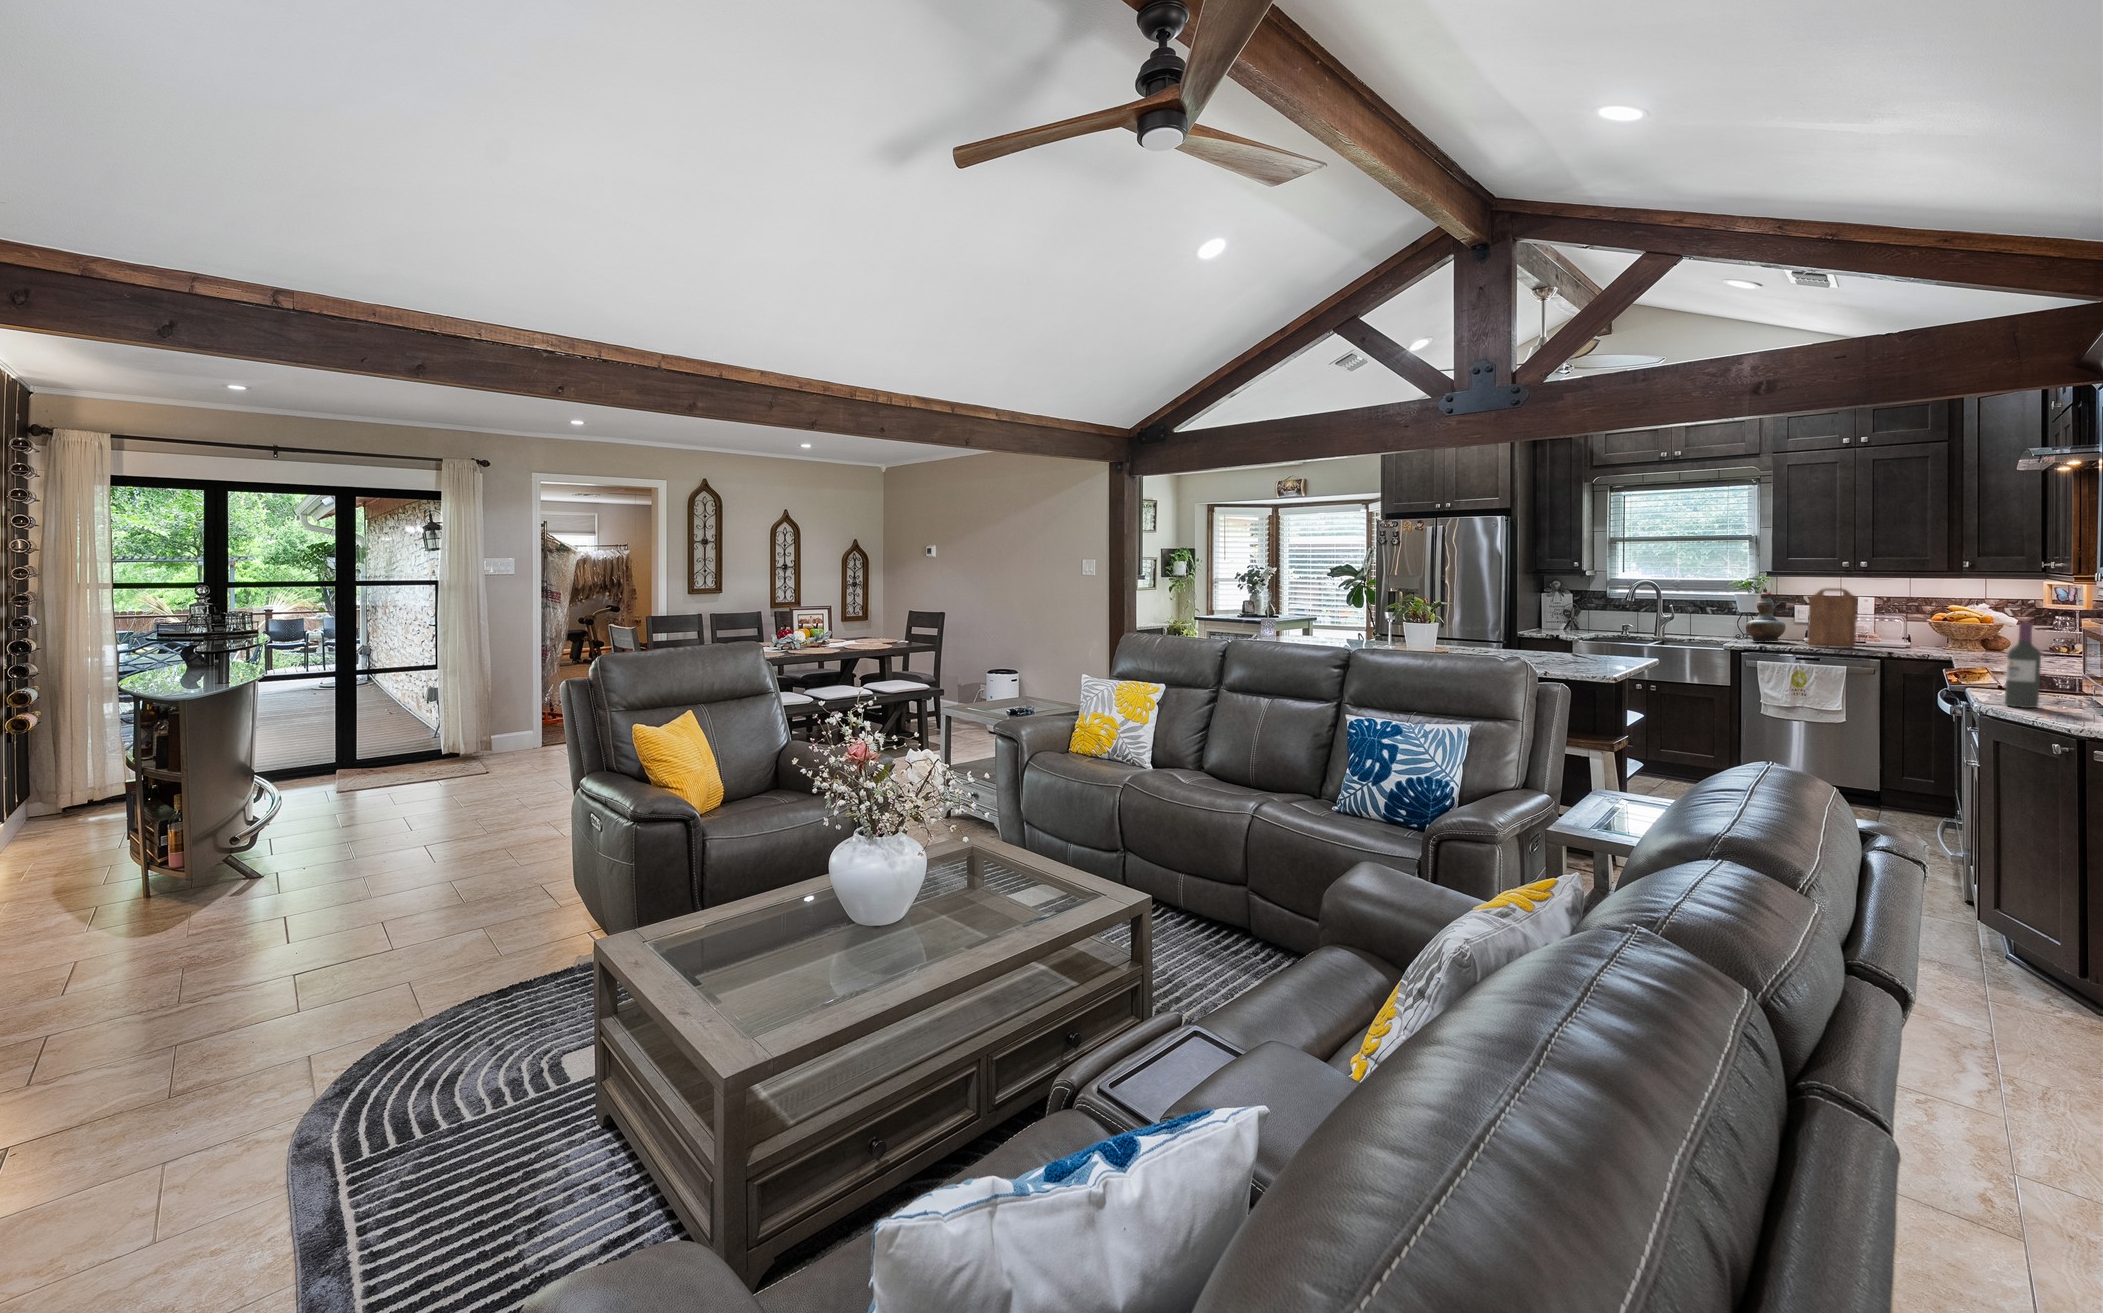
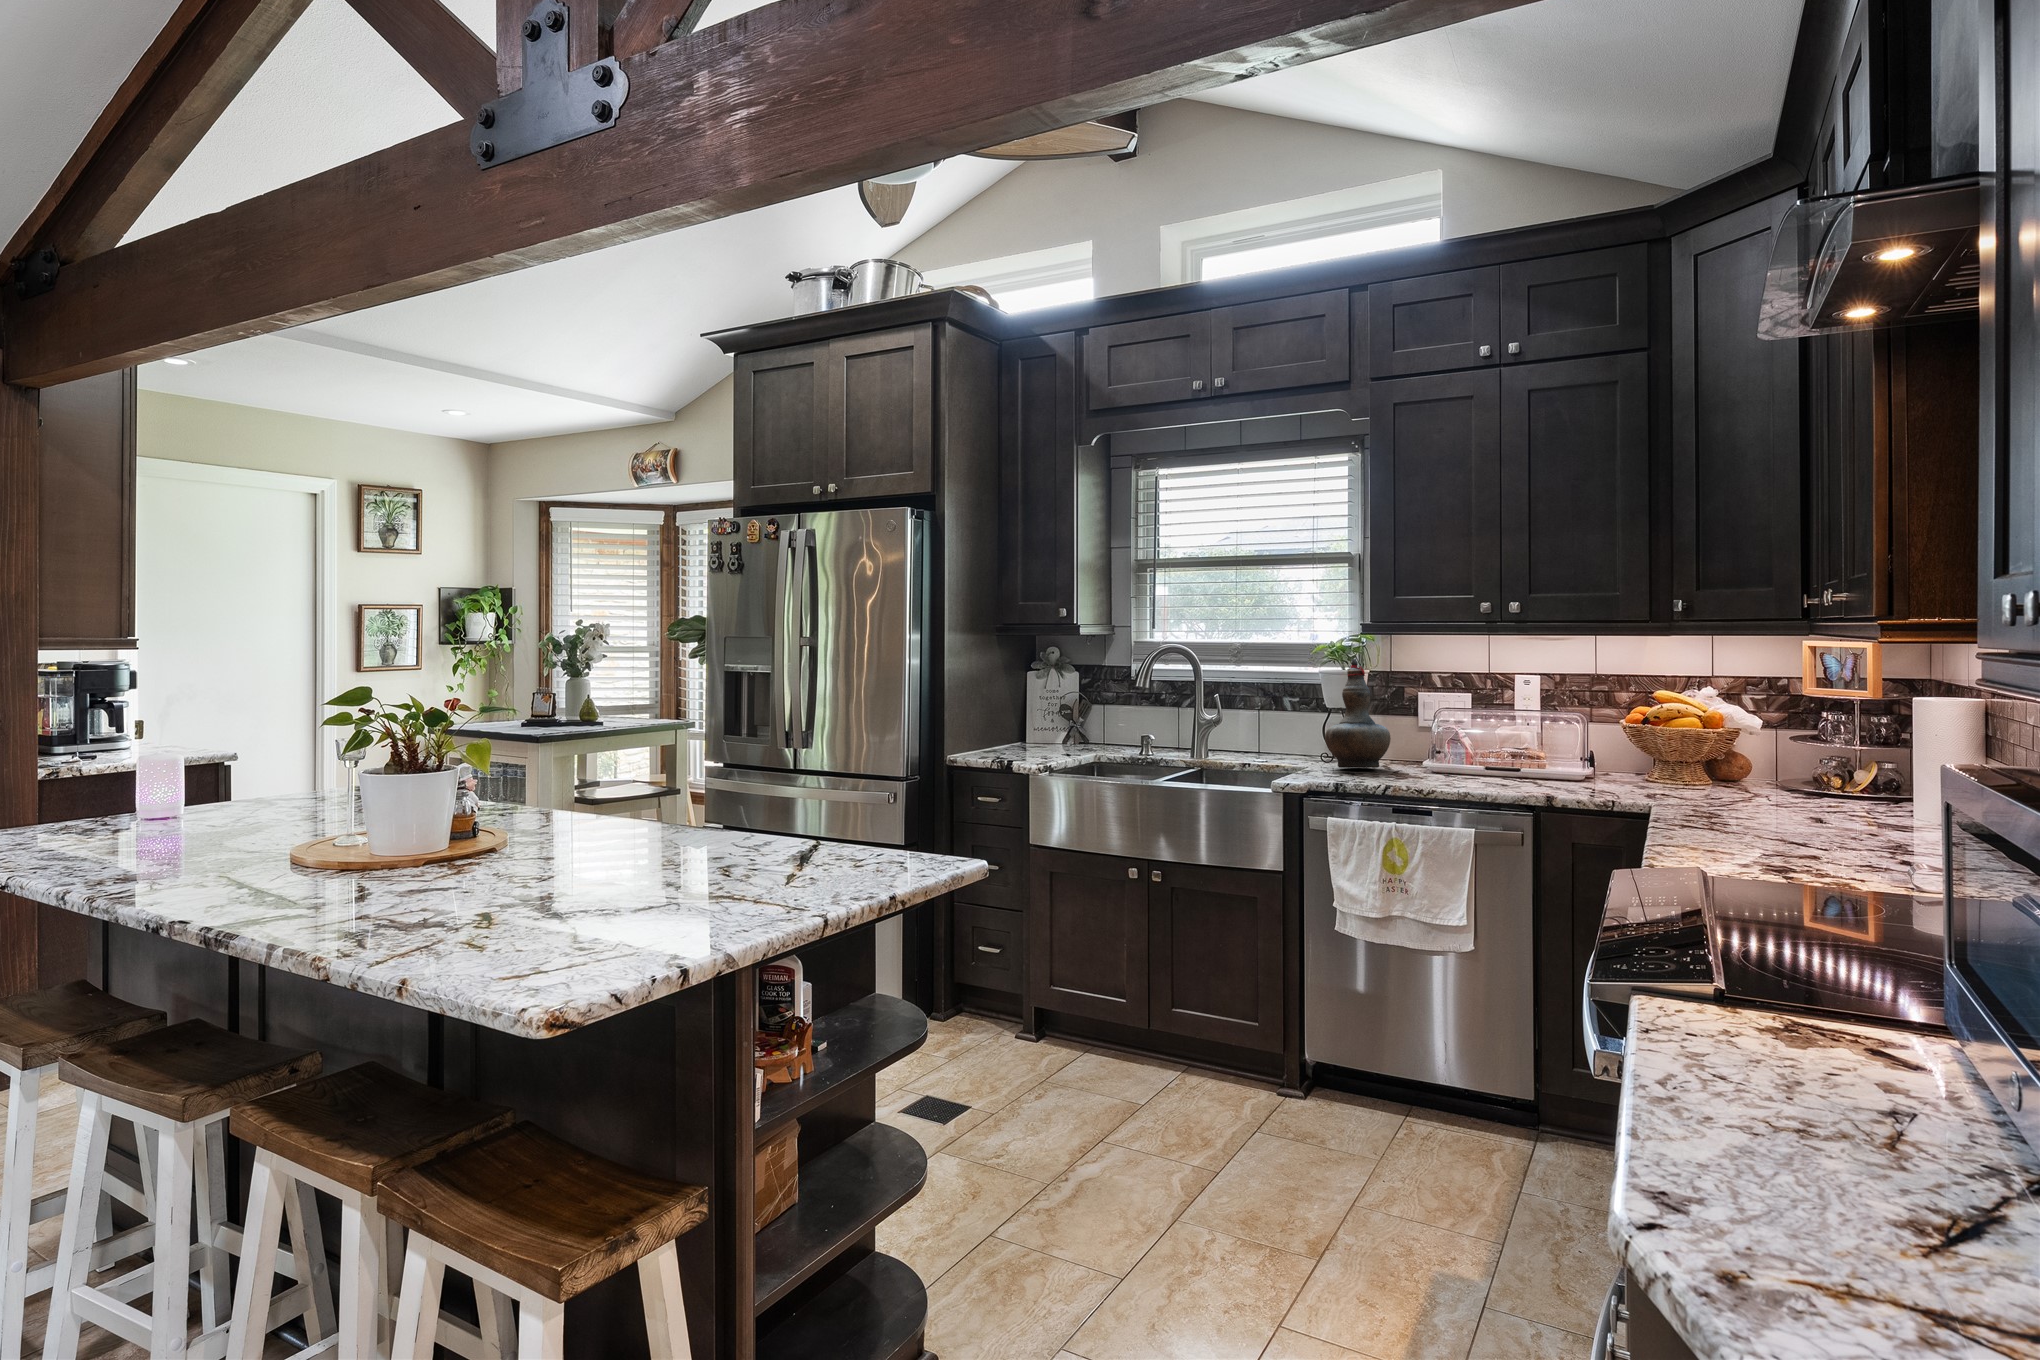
cutting board: present [1807,588,1857,648] -> none [1413,658,1494,787]
wine bottle: present [2005,623,2041,708] -> none [1767,819,1909,1272]

